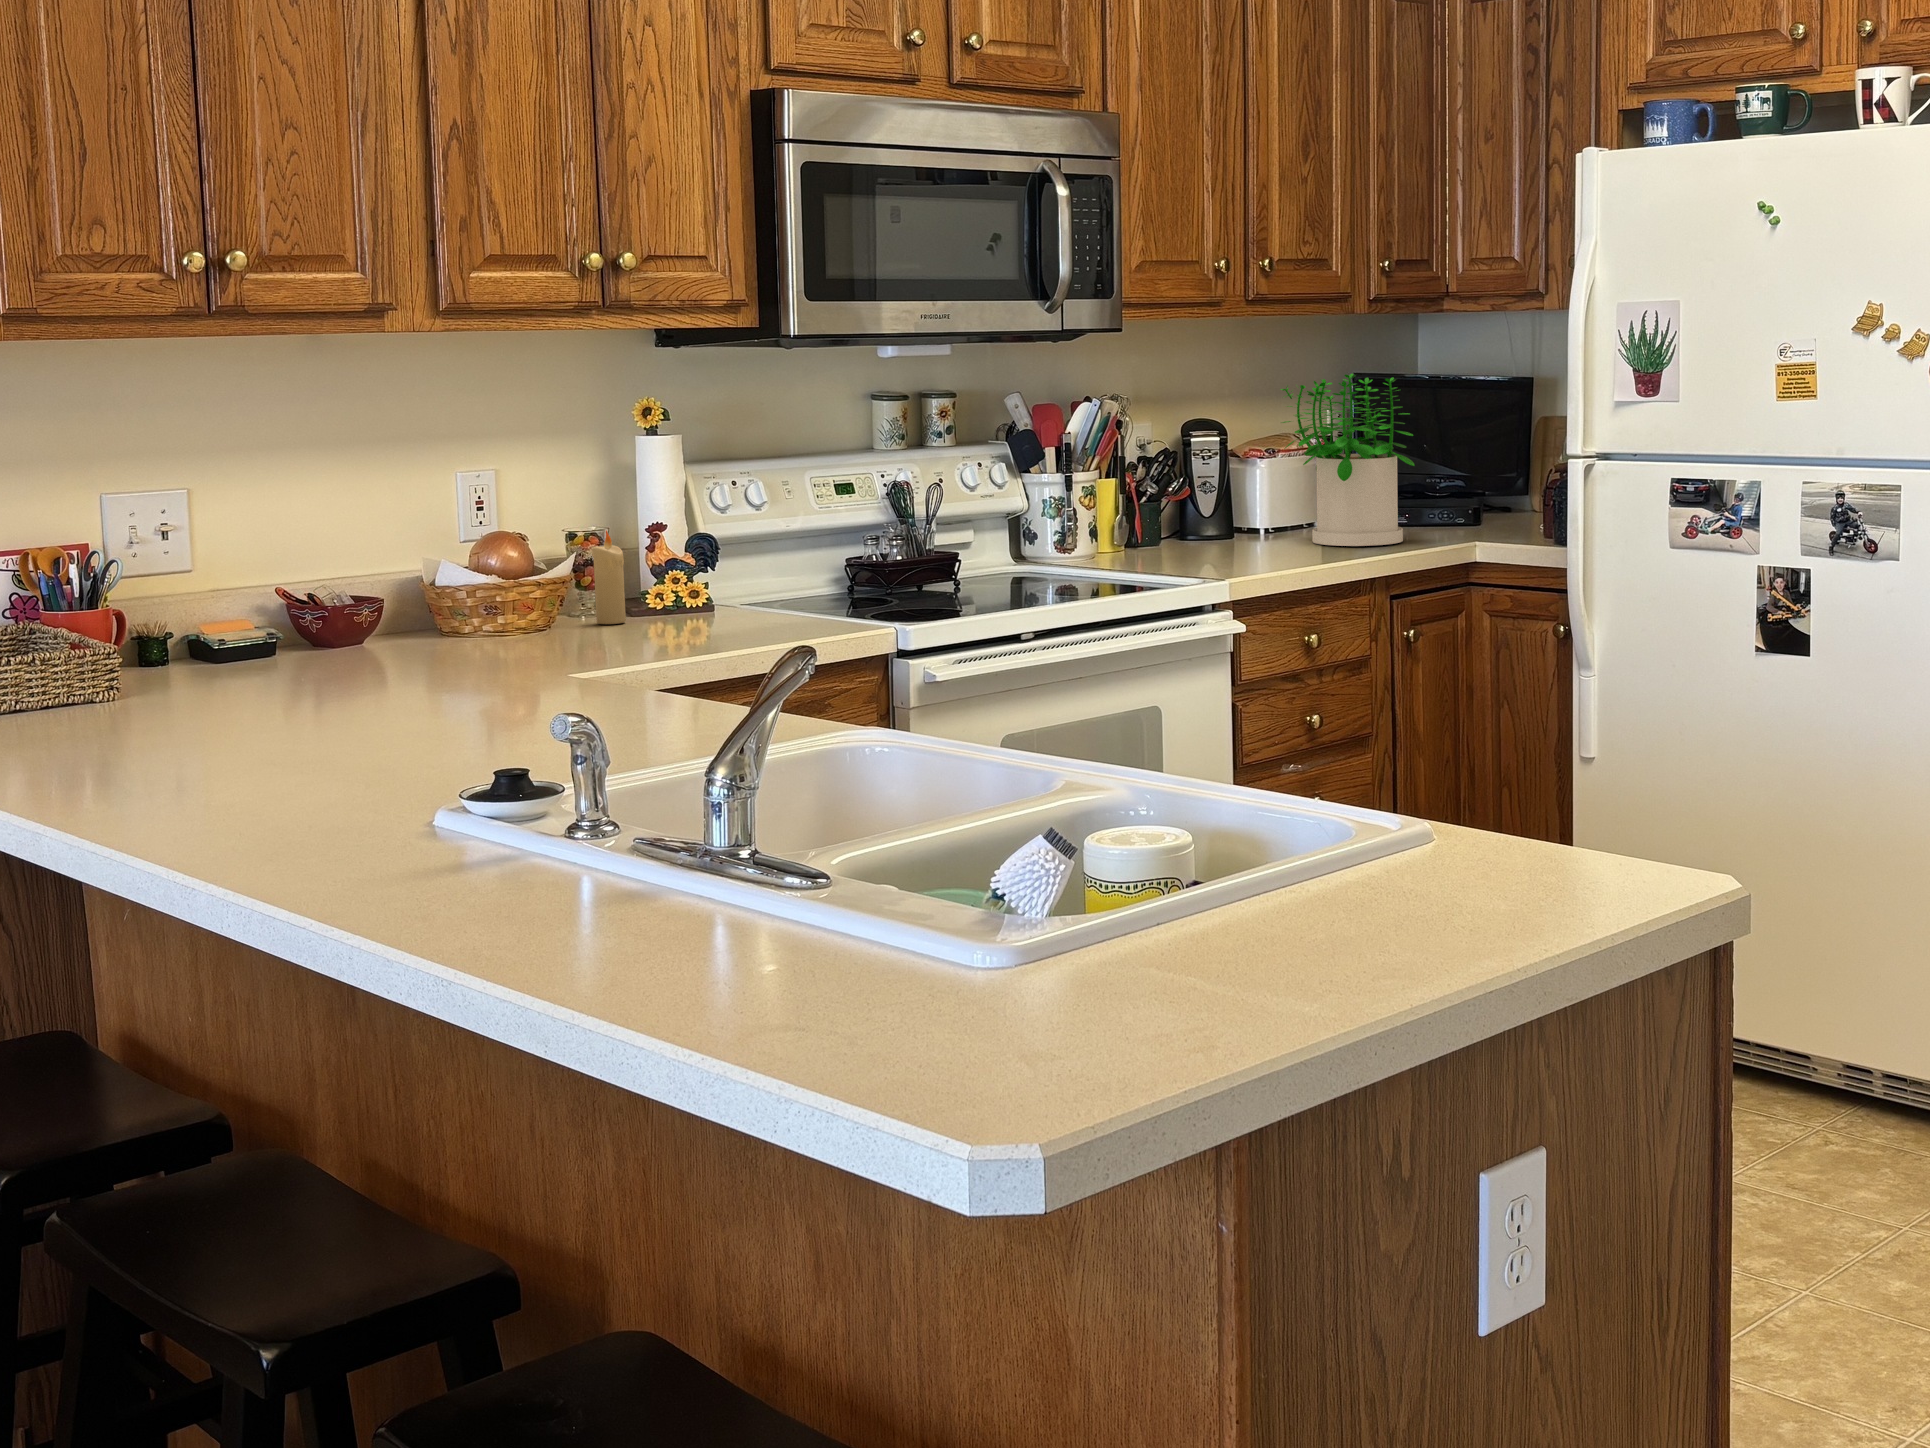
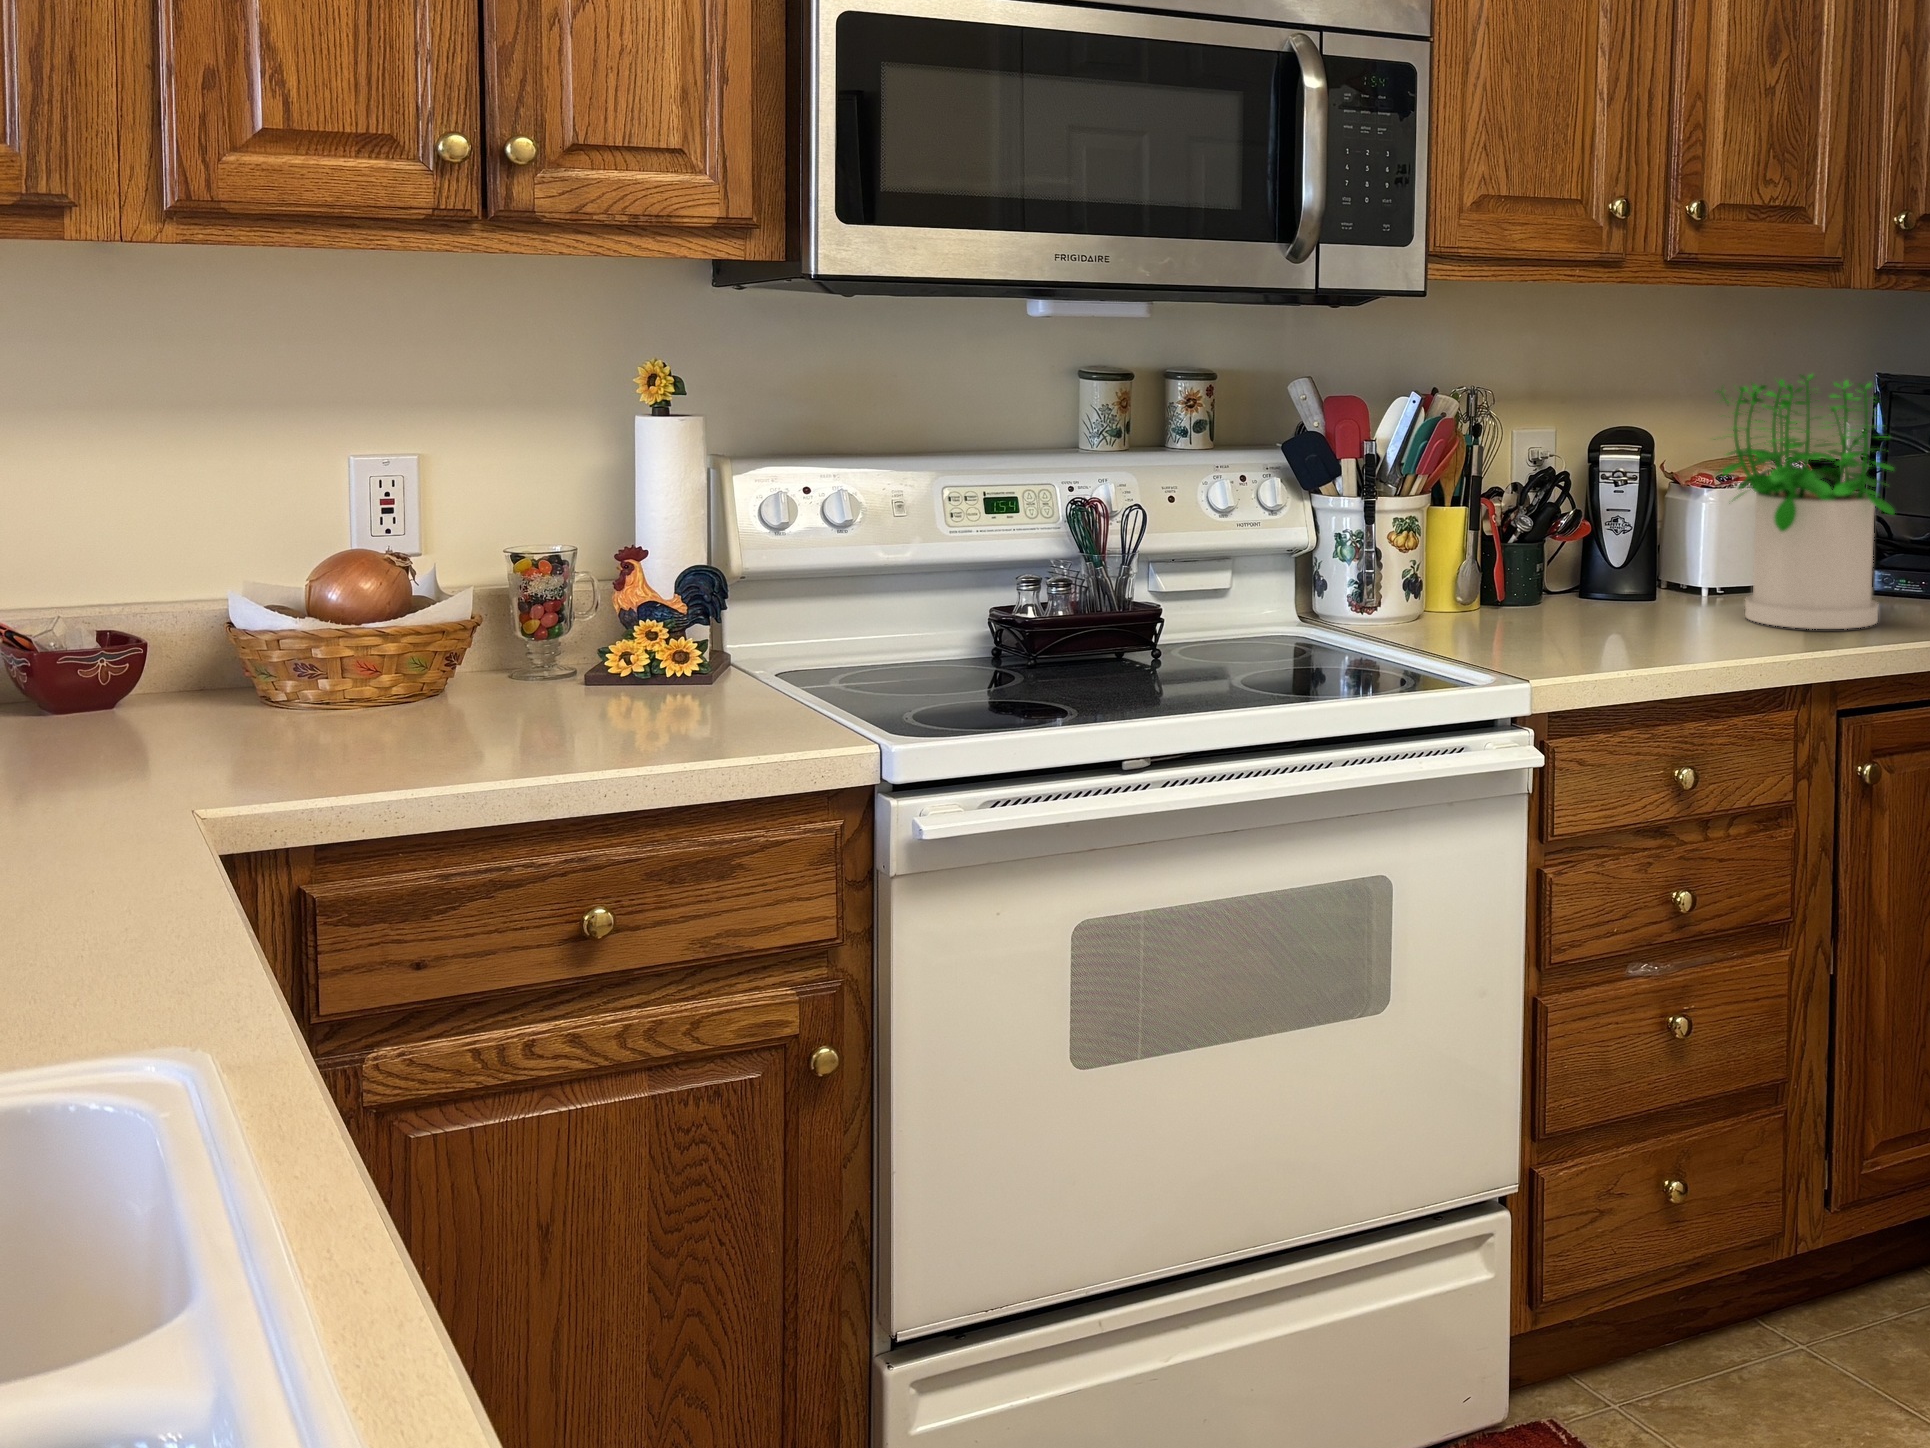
candle: present [592,530,626,624] -> none [493,559,542,701]

